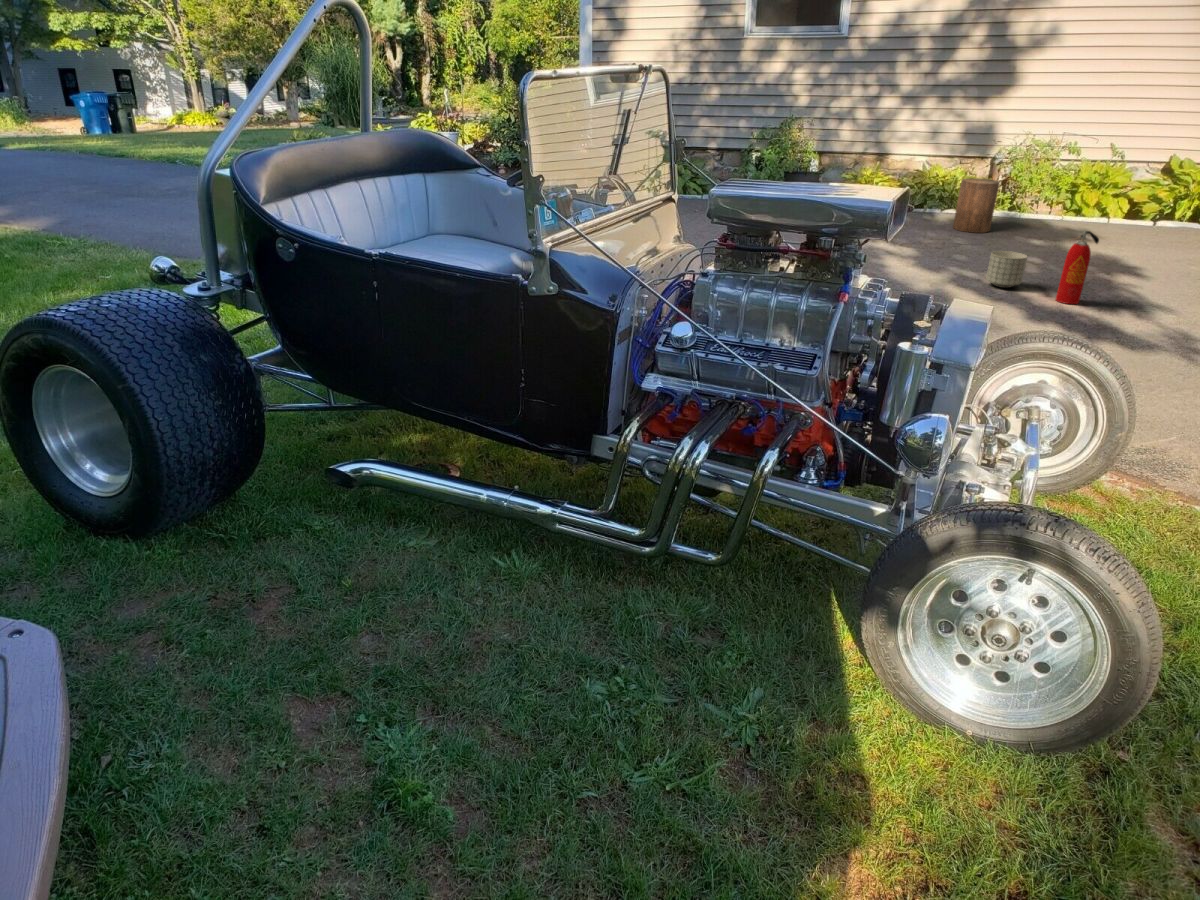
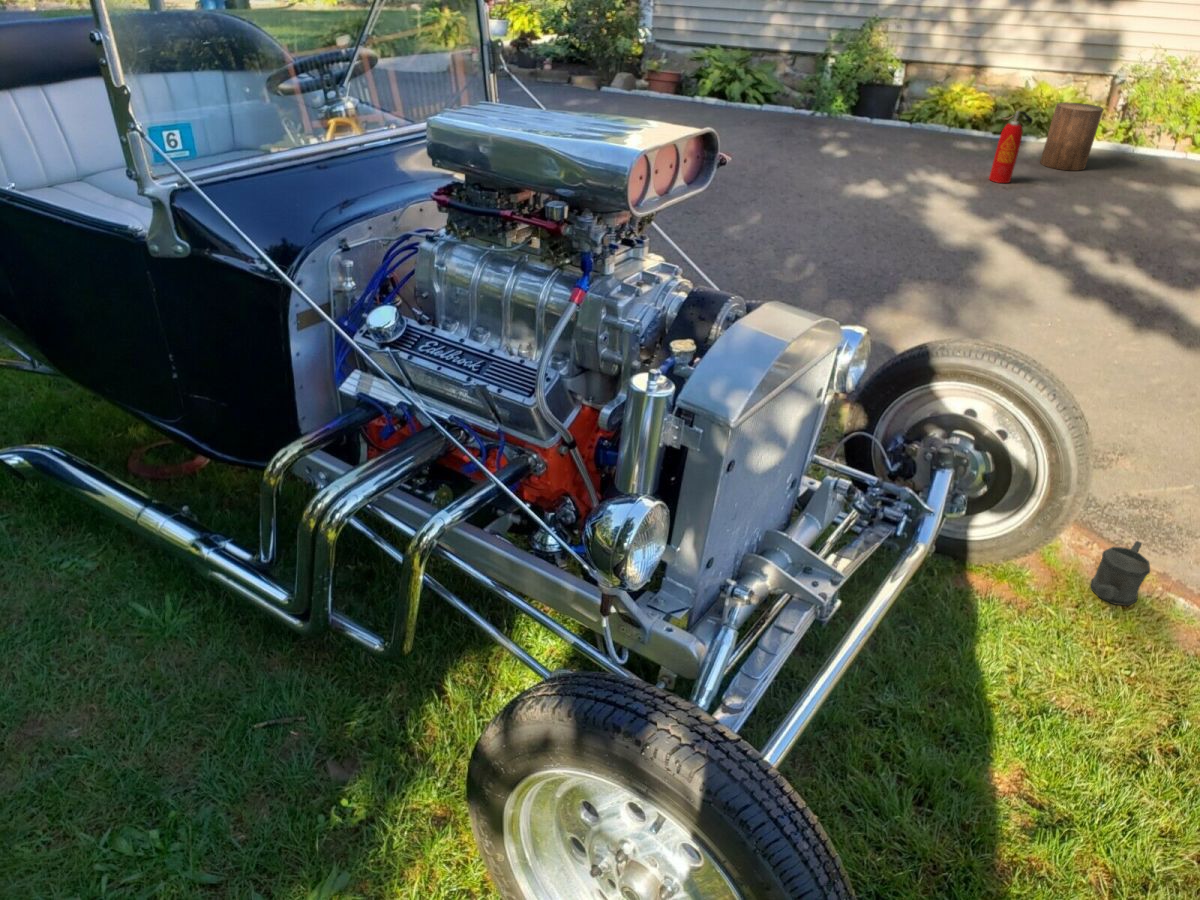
fire extinguisher: present [1056,231,1099,304] -> present [989,111,1032,183]
planter: present [986,251,1027,288] -> none [1045,200,1099,246]
watering can: none [1140,477,1187,524] -> present [1091,541,1150,606]

